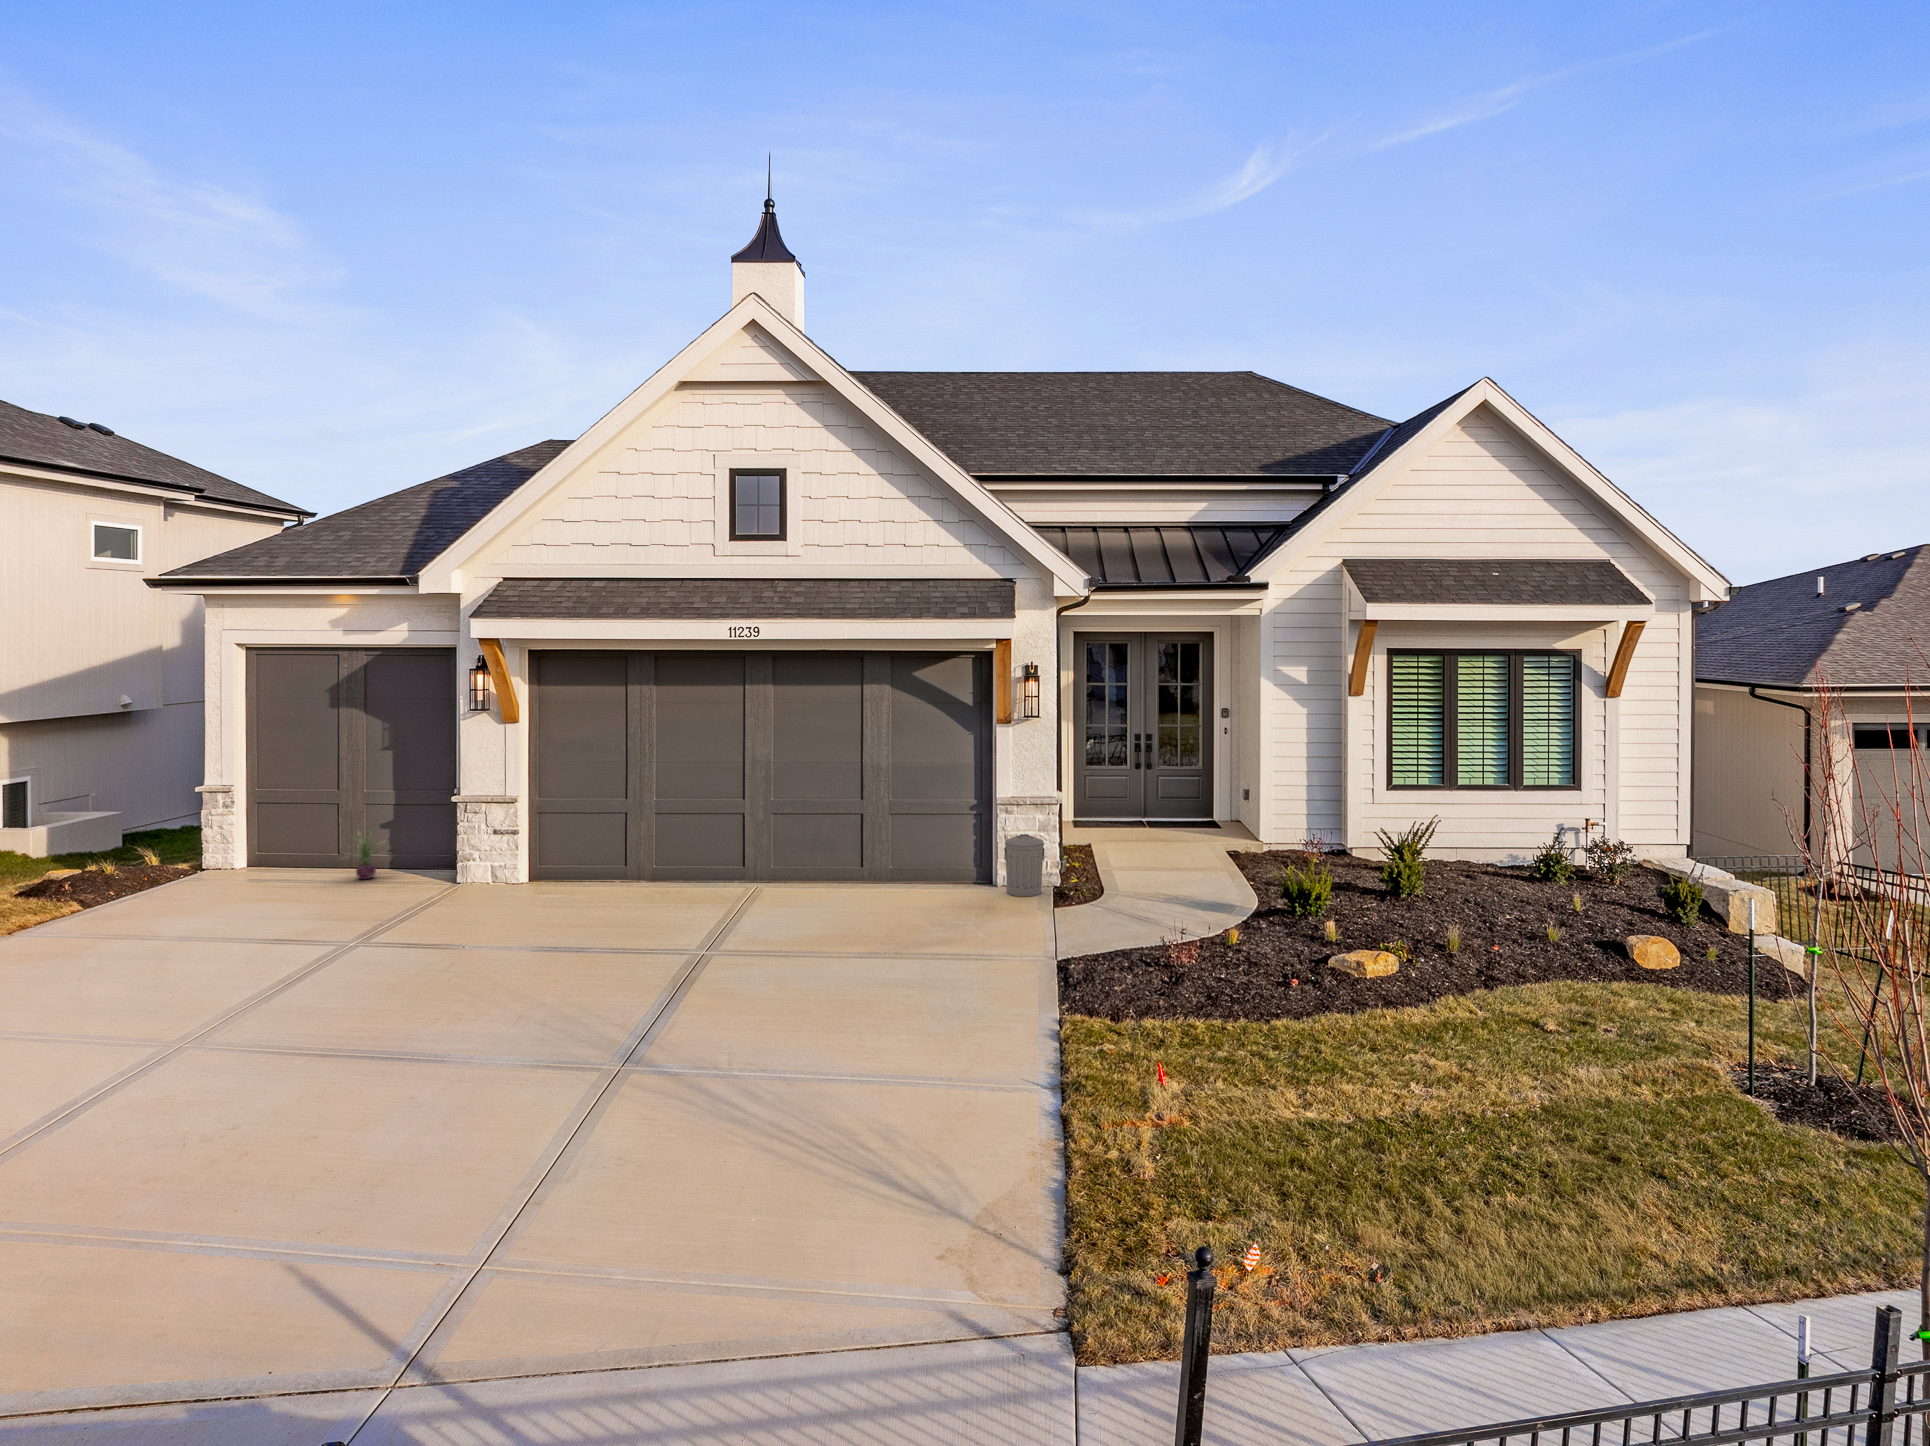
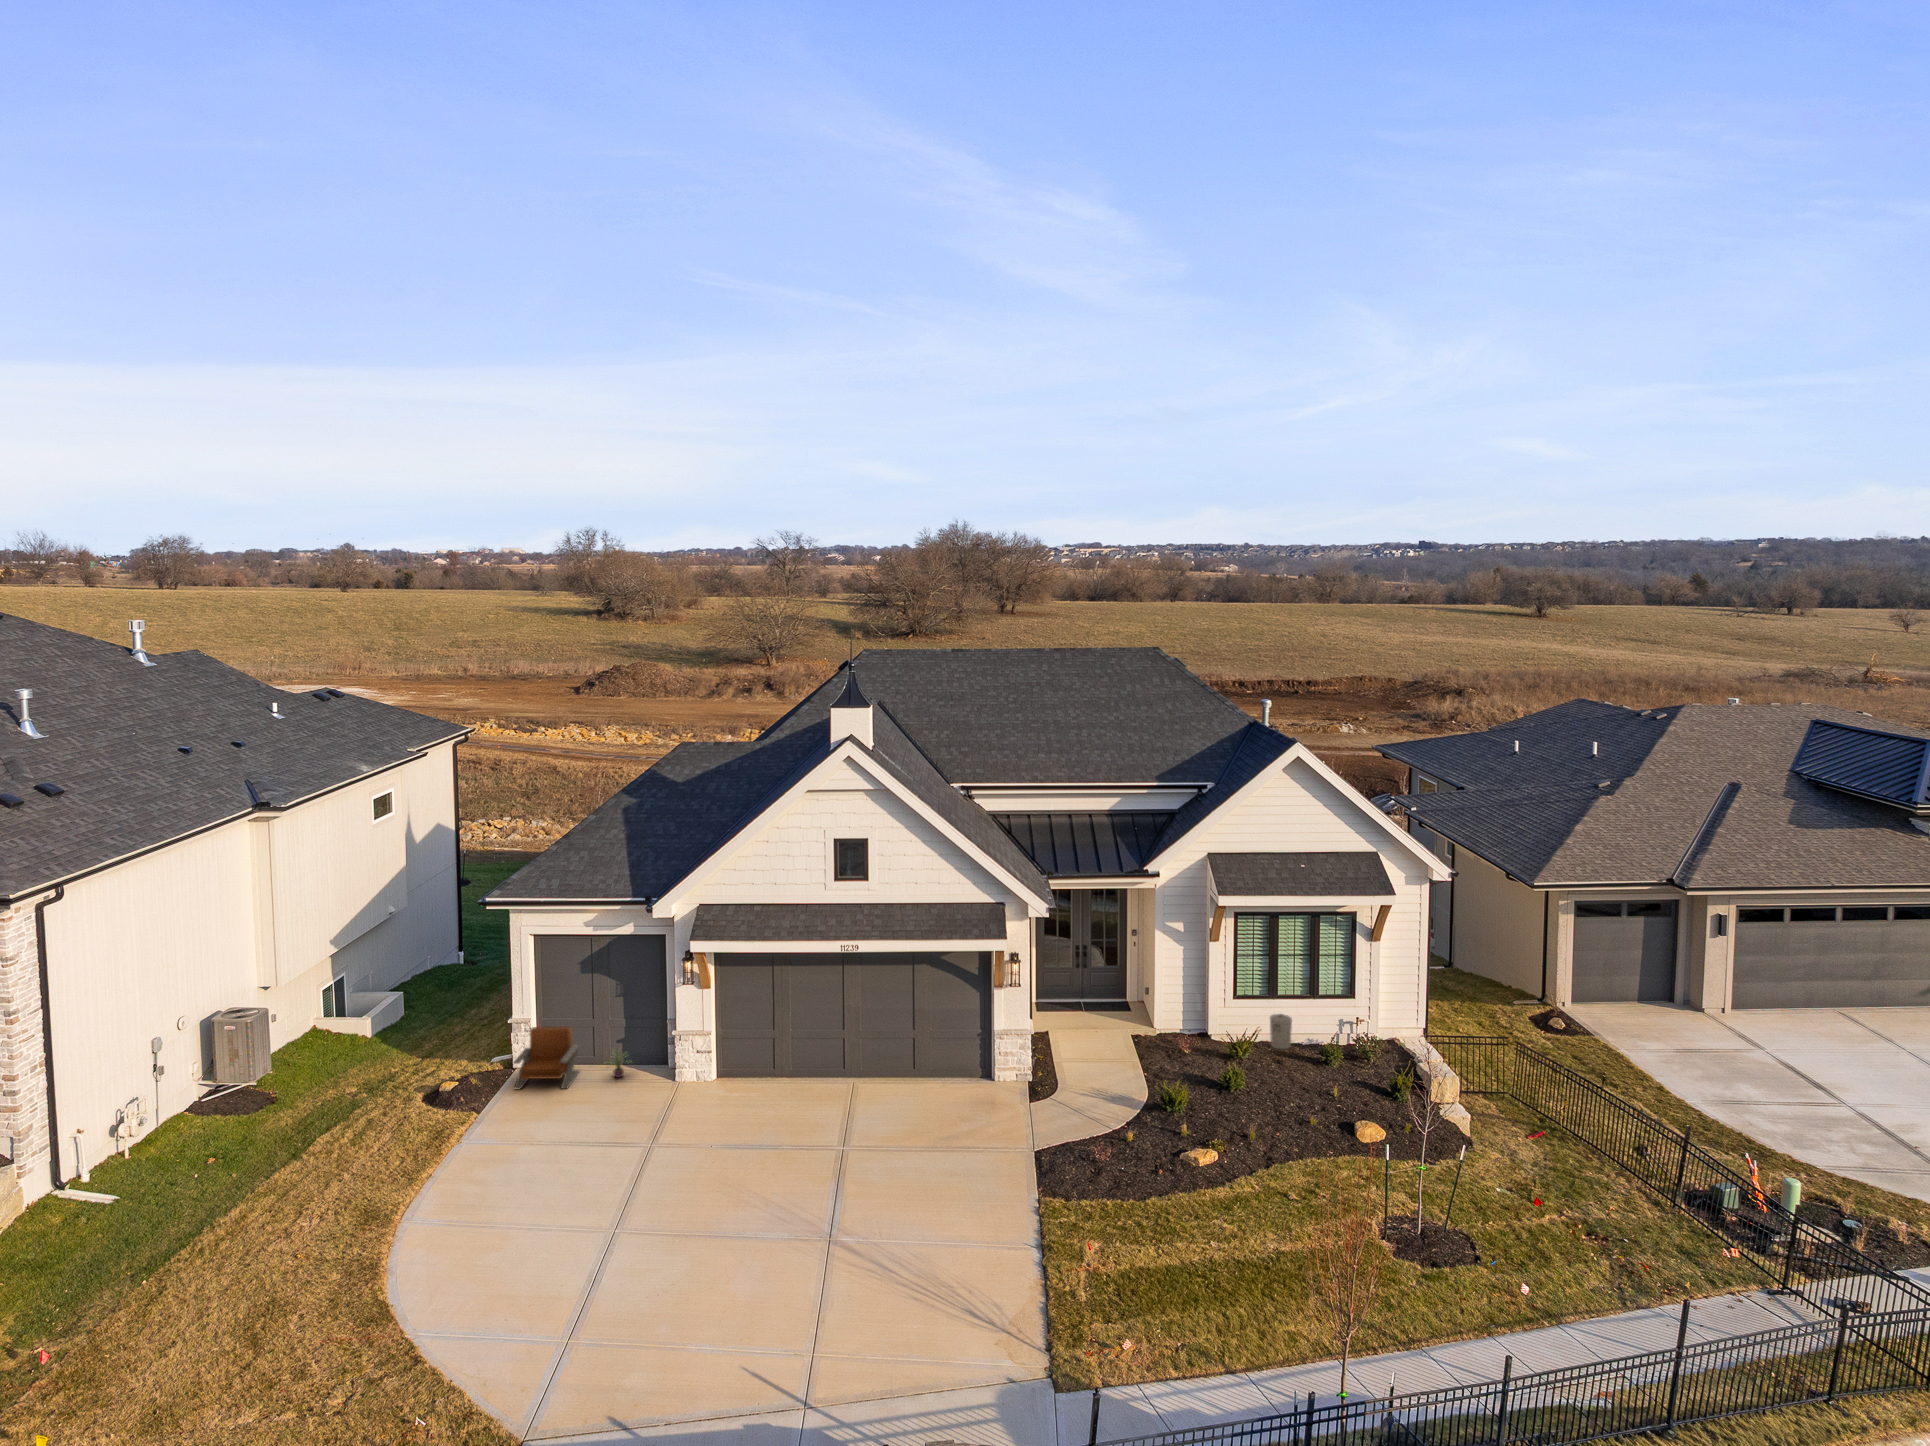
lounge chair: none [169,796,309,889] -> present [514,1027,580,1089]
trash can: present [1004,834,1045,896] -> present [1270,1014,1292,1049]

